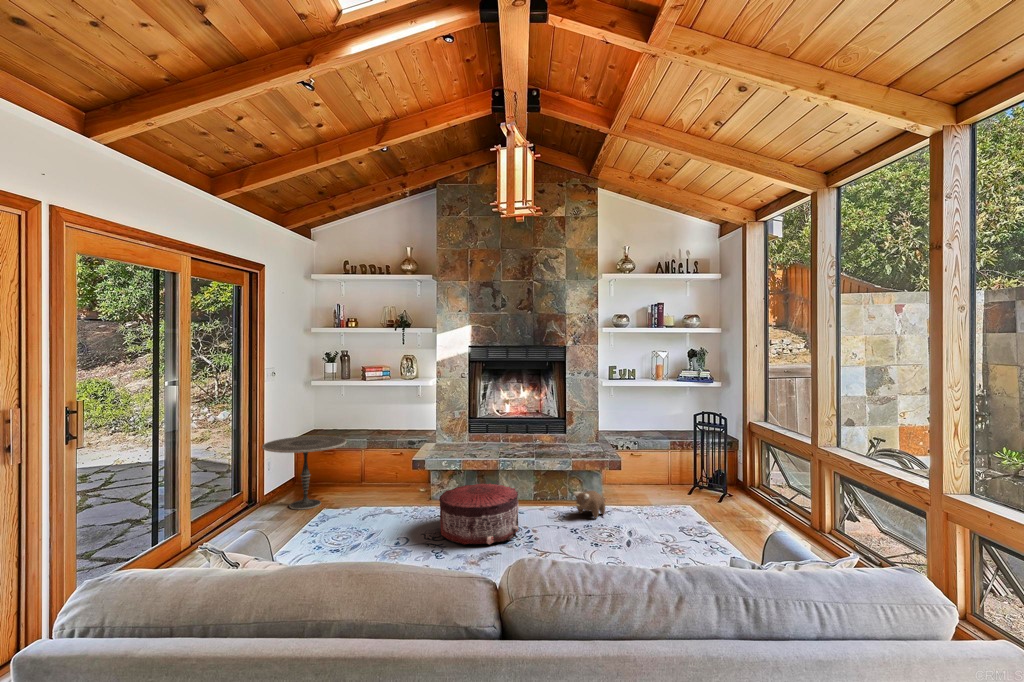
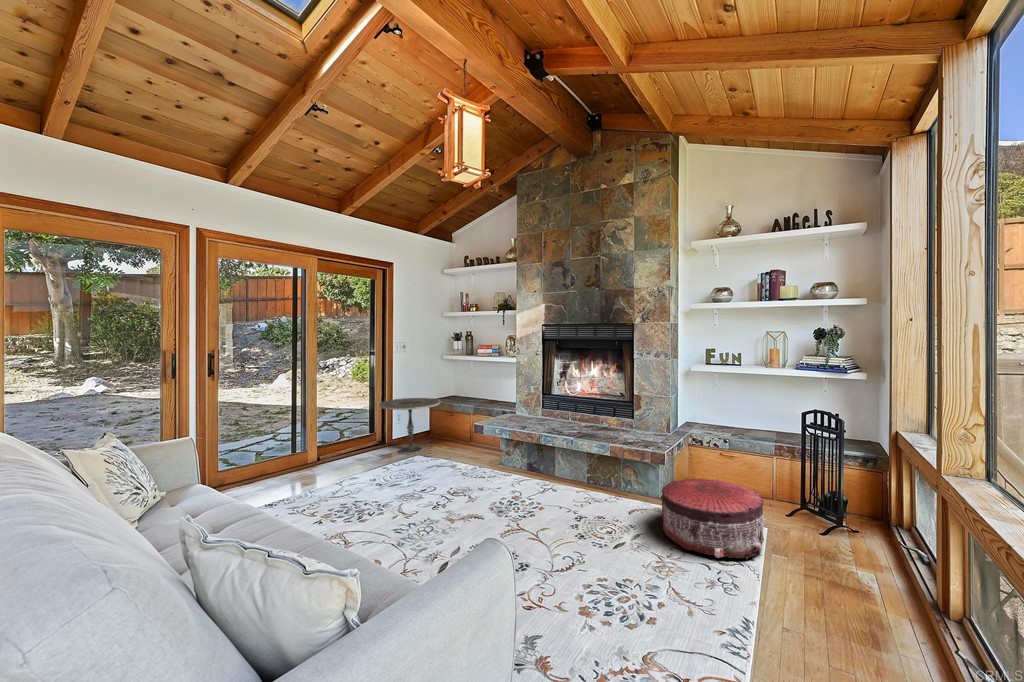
pouf: present [439,483,519,544] -> present [661,478,765,560]
plush toy: present [574,490,605,518] -> none [583,479,625,513]

